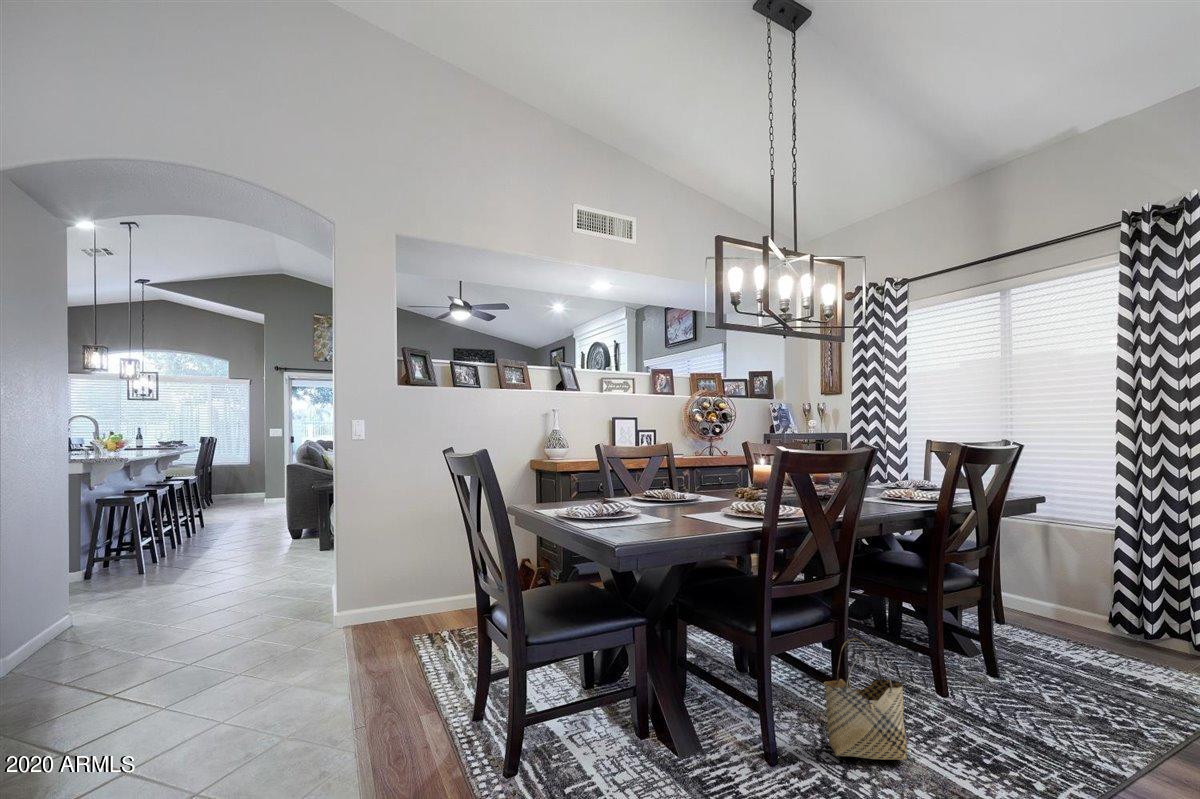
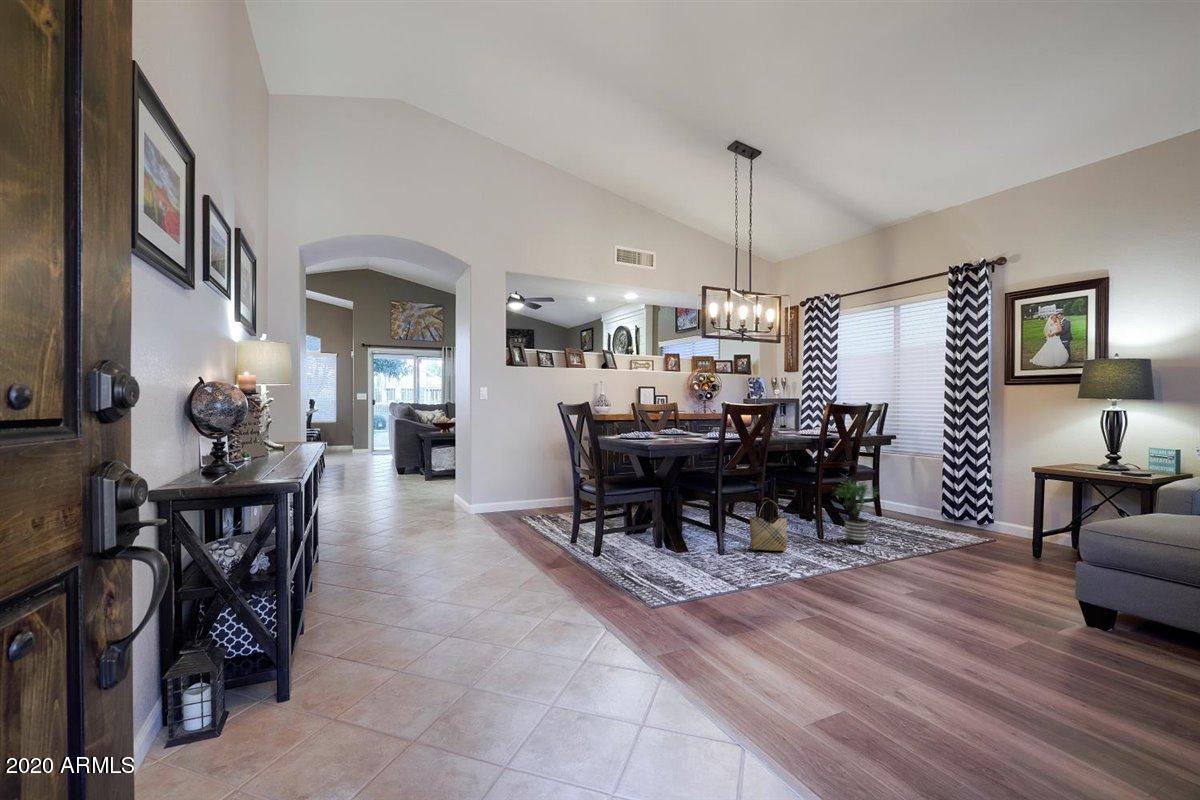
potted plant: none [967,590,1076,725] -> present [837,480,877,544]

